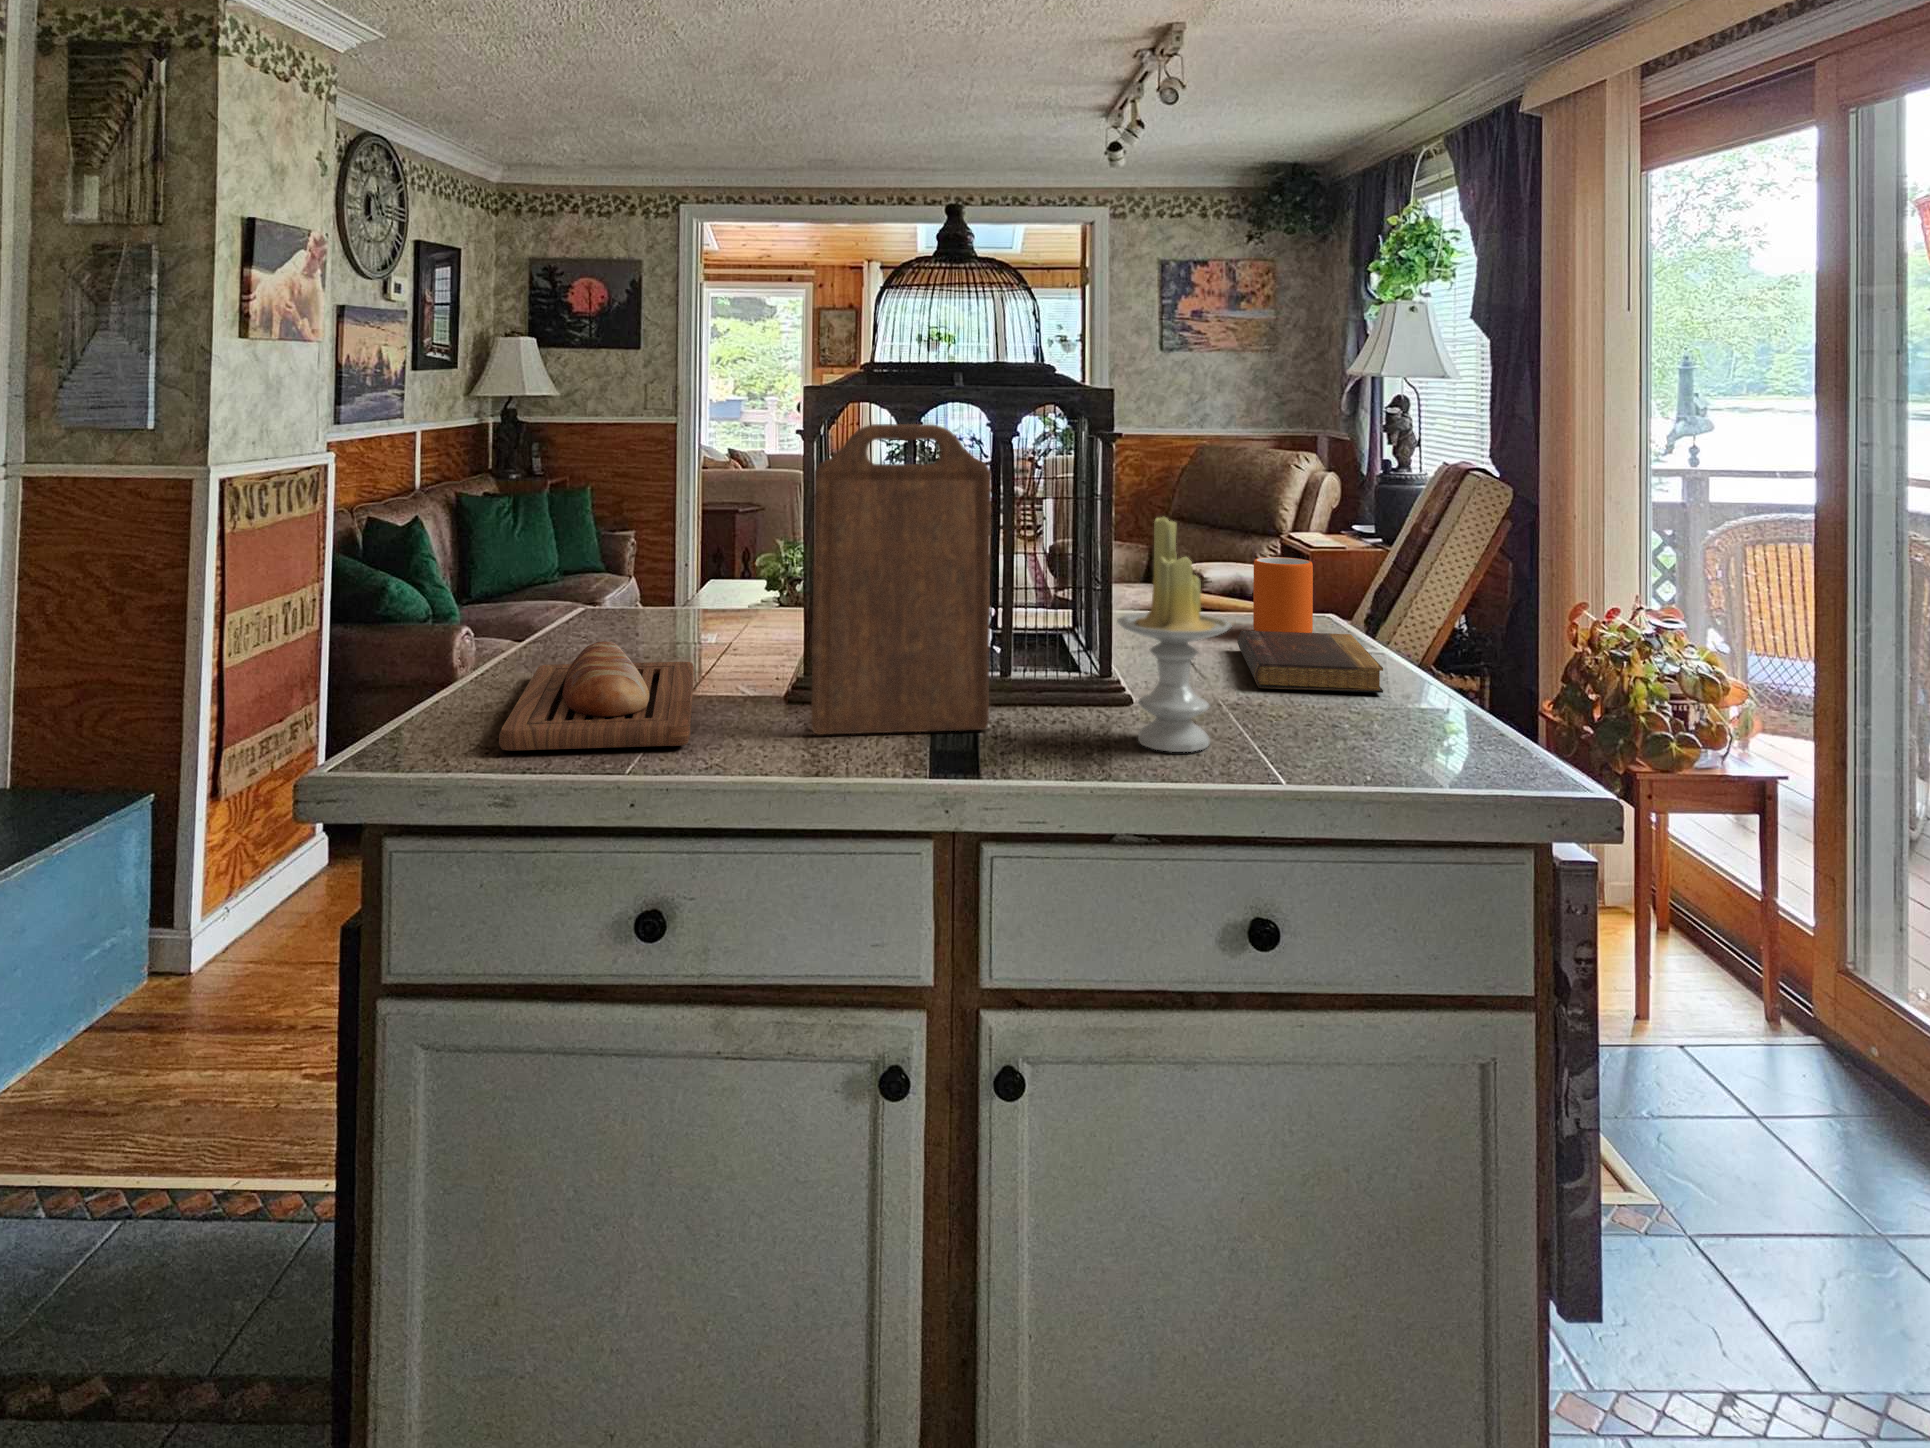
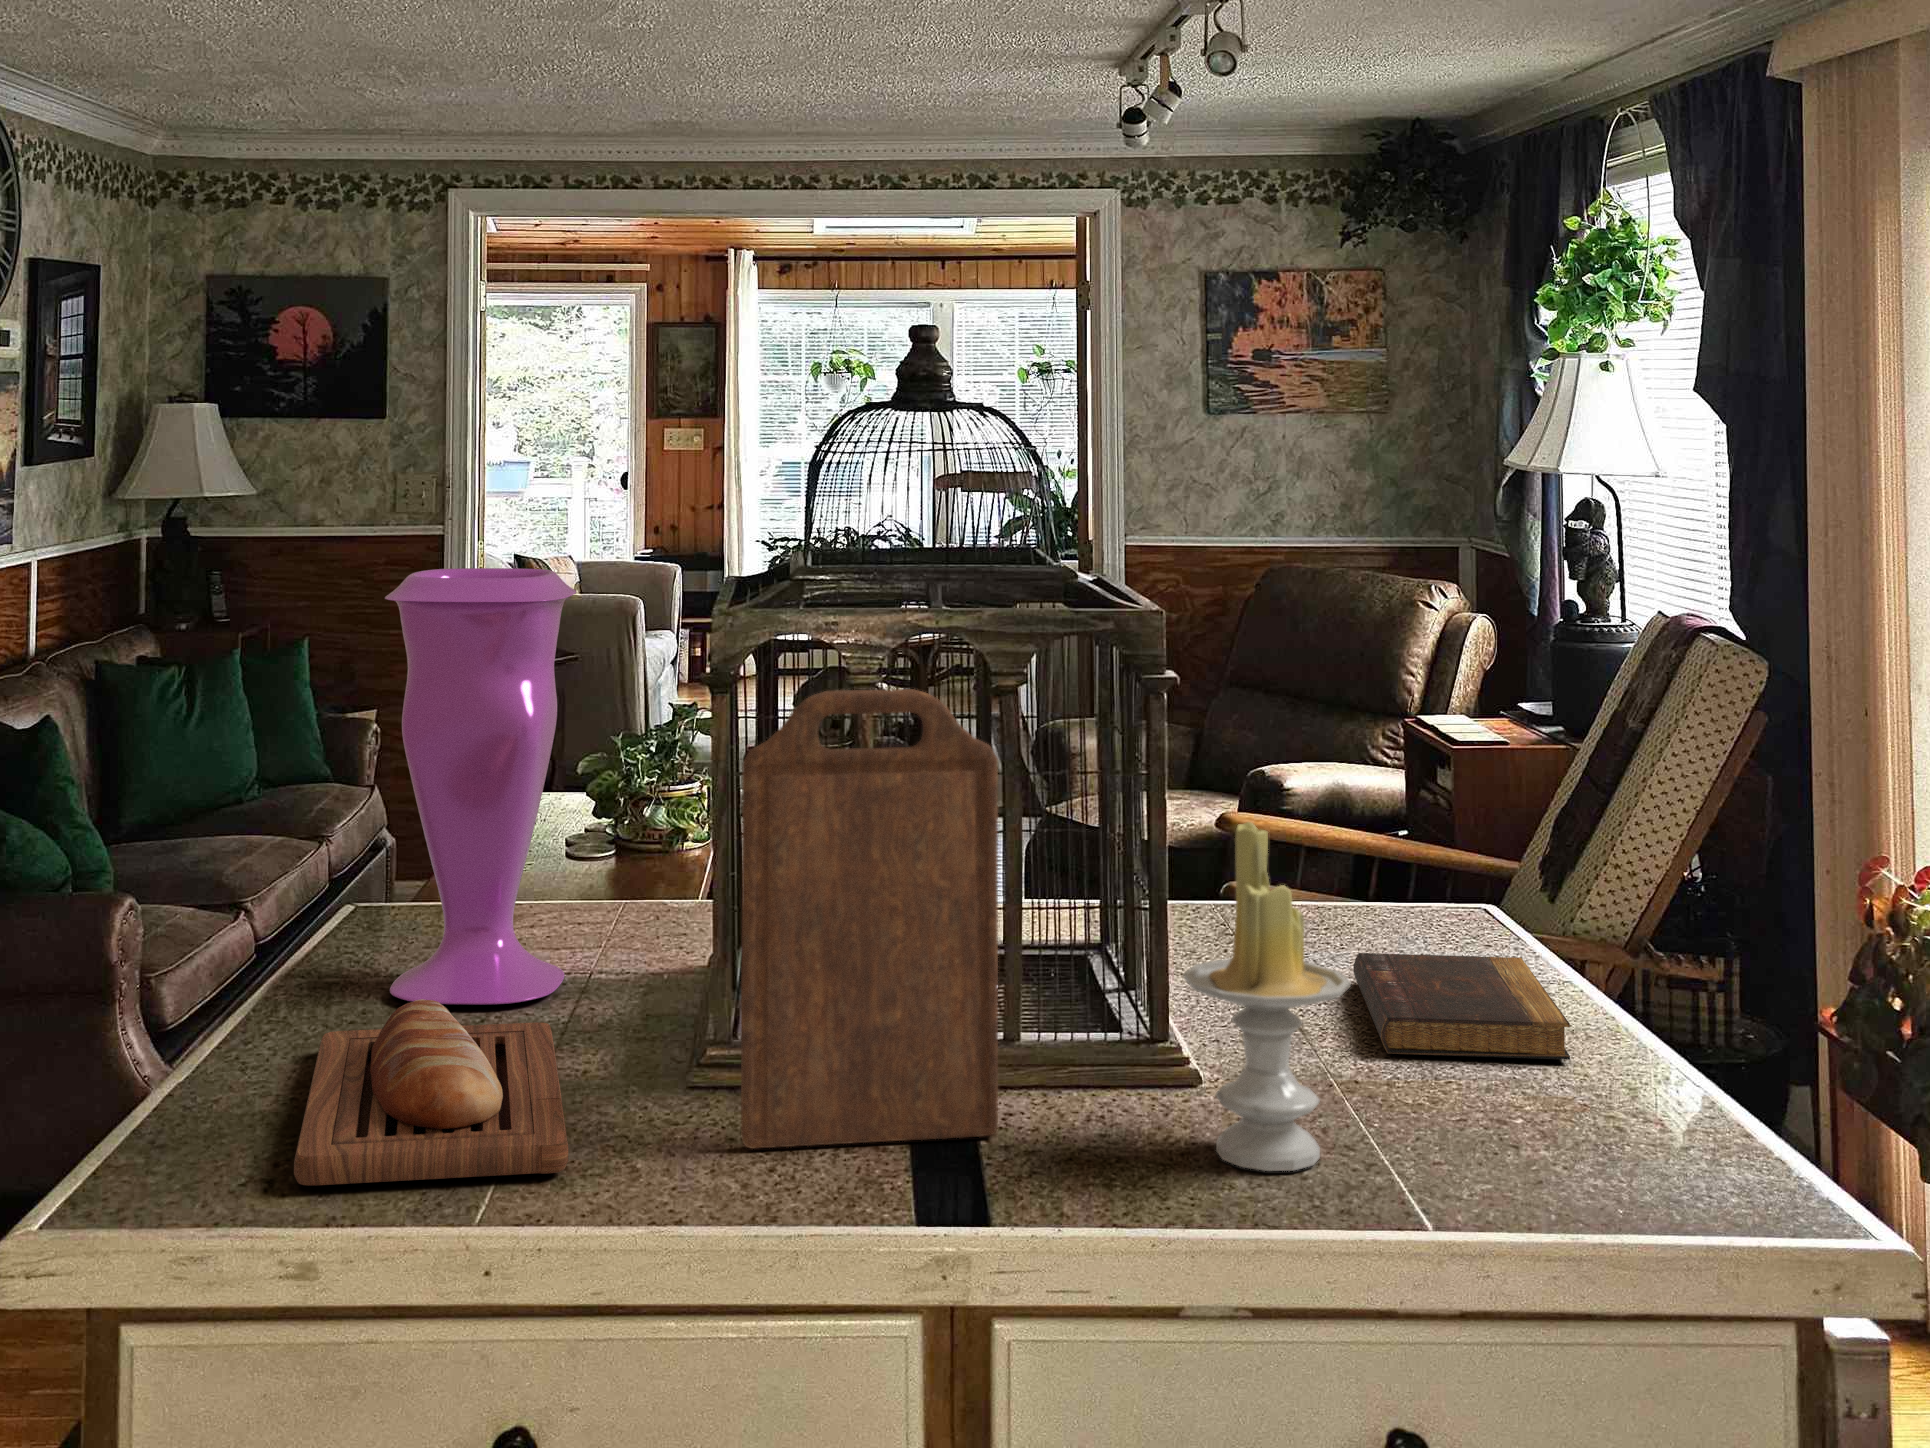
vase: none [589,369,720,654] -> present [385,568,576,1005]
mug: present [1253,557,1313,633] -> none [1375,834,1464,960]

